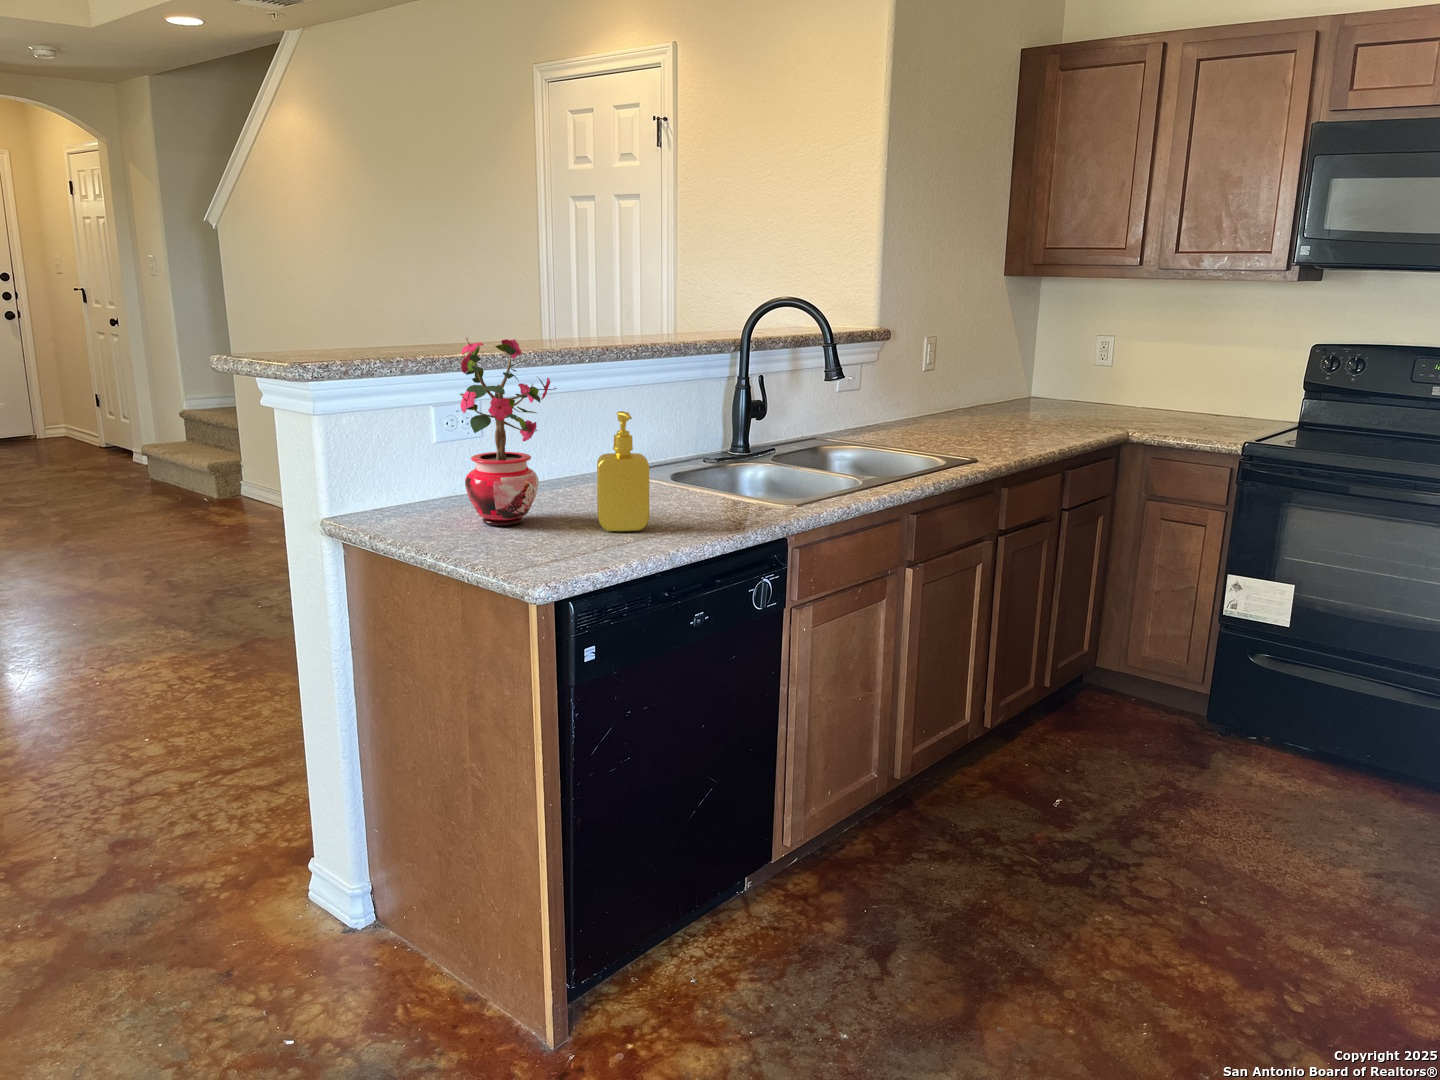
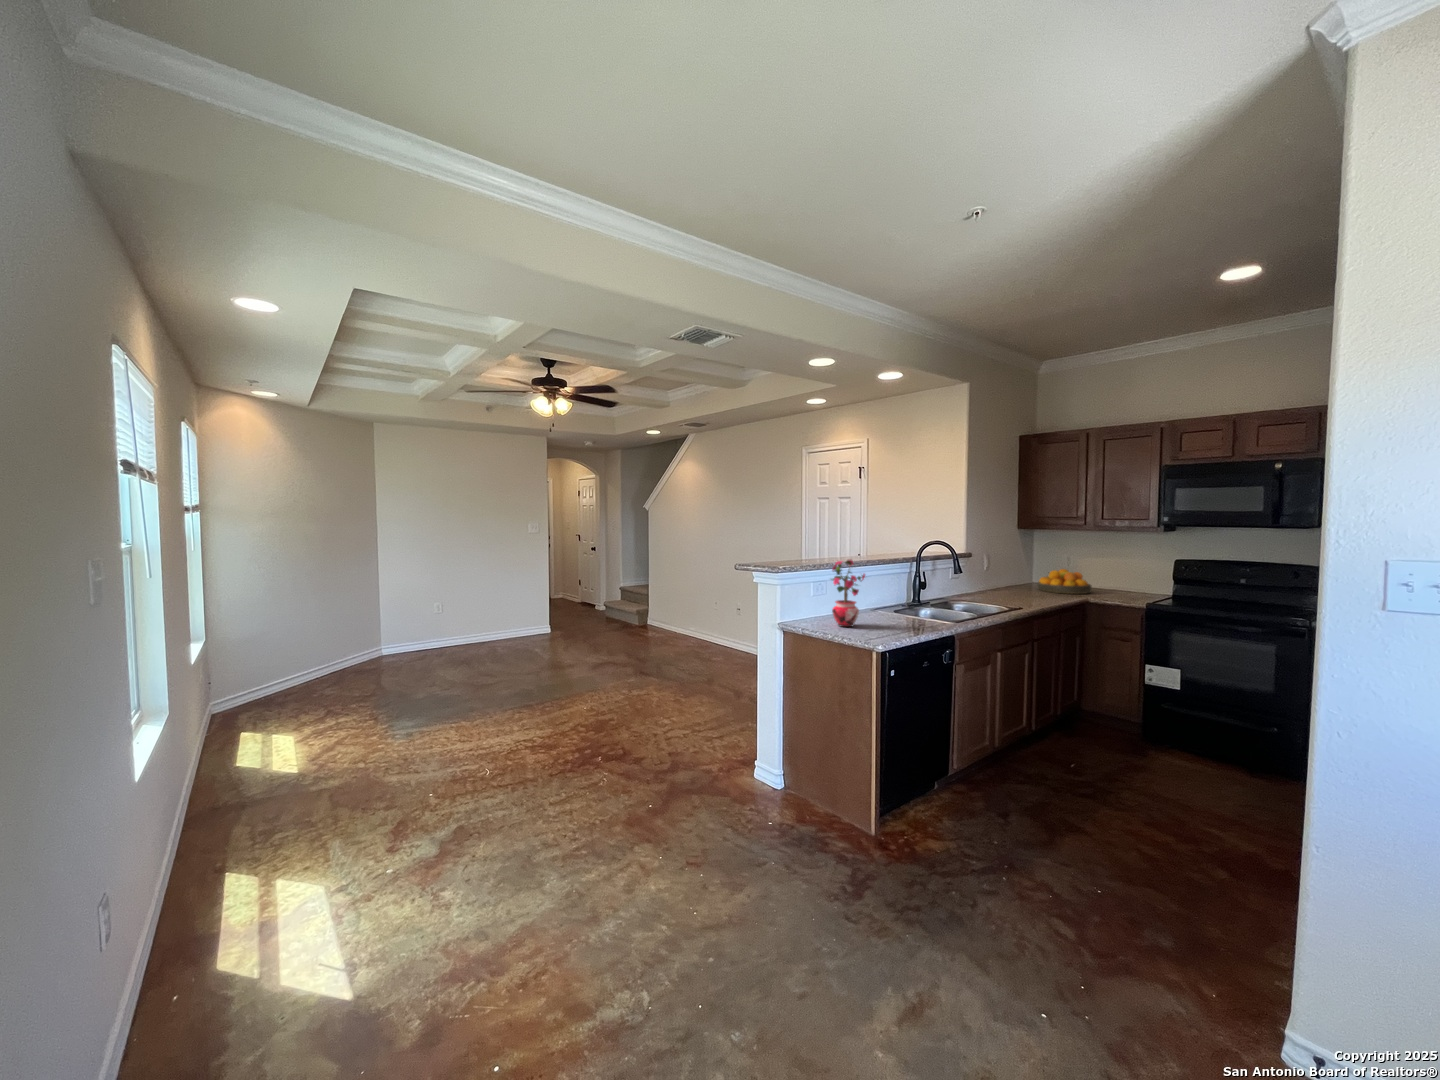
fruit bowl: none [1032,366,1140,421] -> present [1038,569,1092,594]
soap dispenser: present [597,411,649,531] -> none [882,585,903,630]

